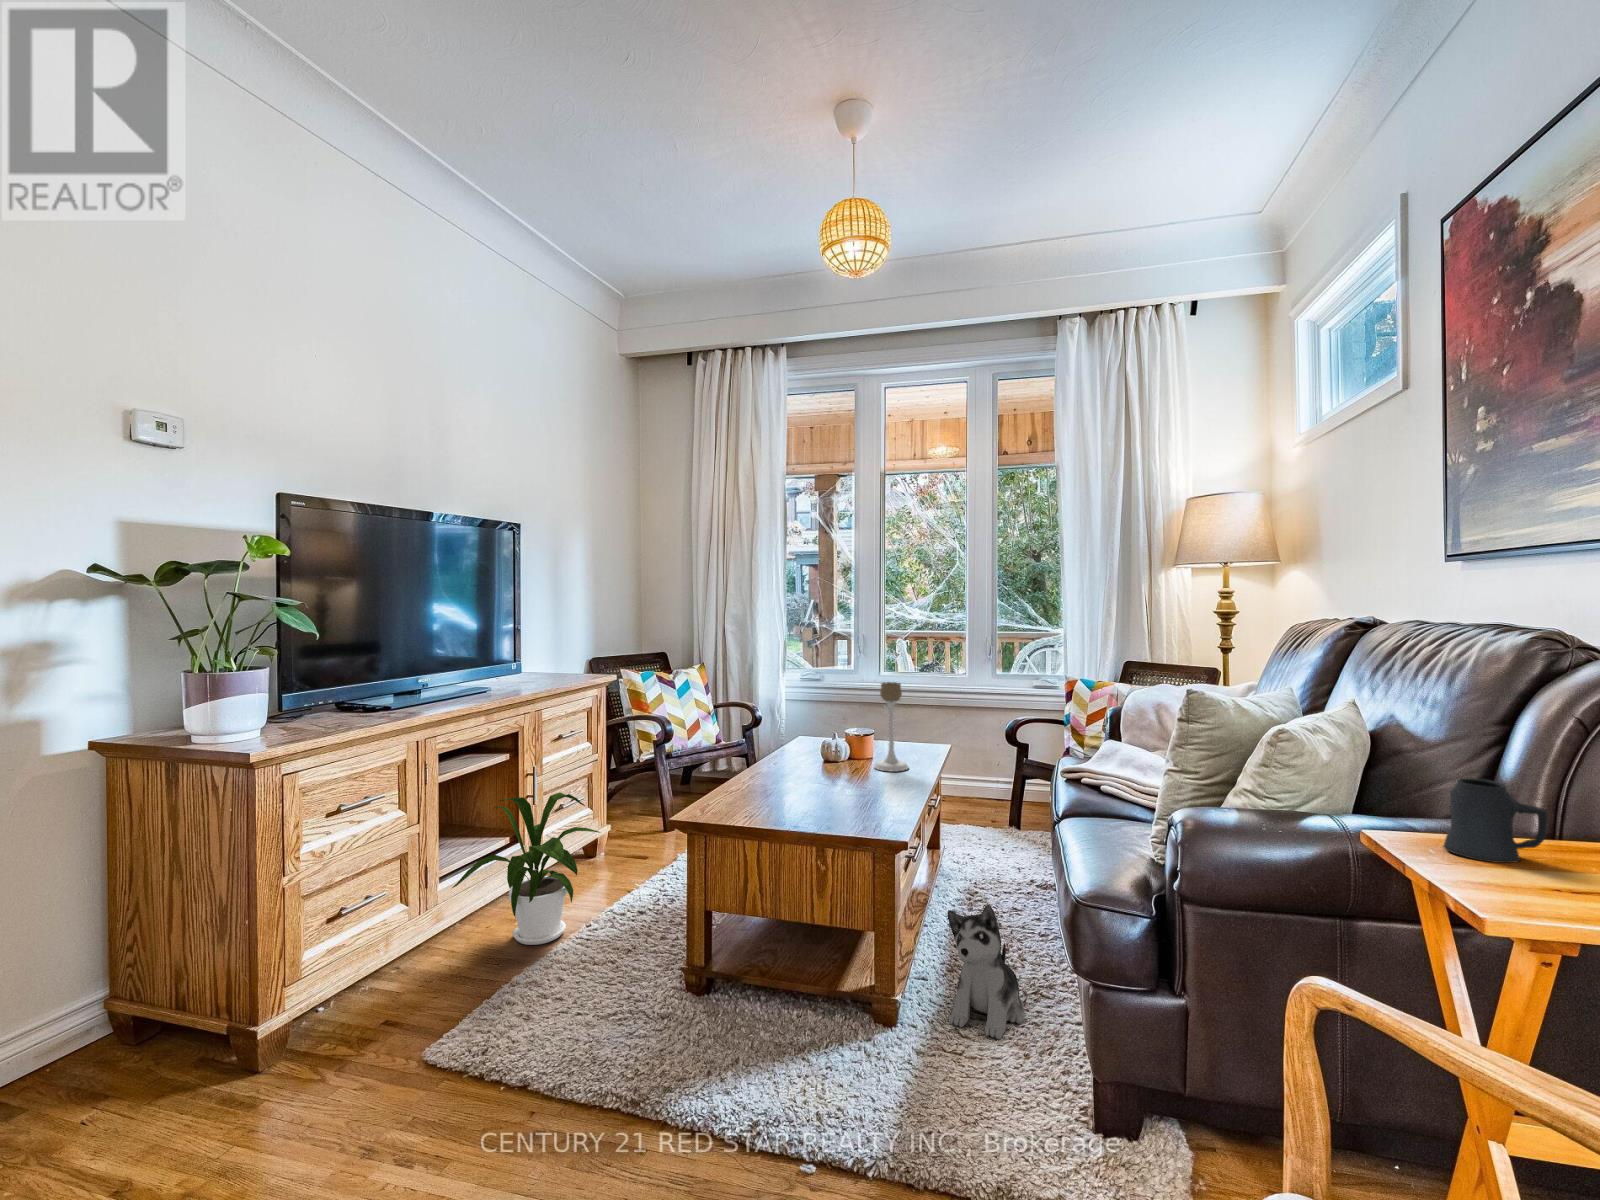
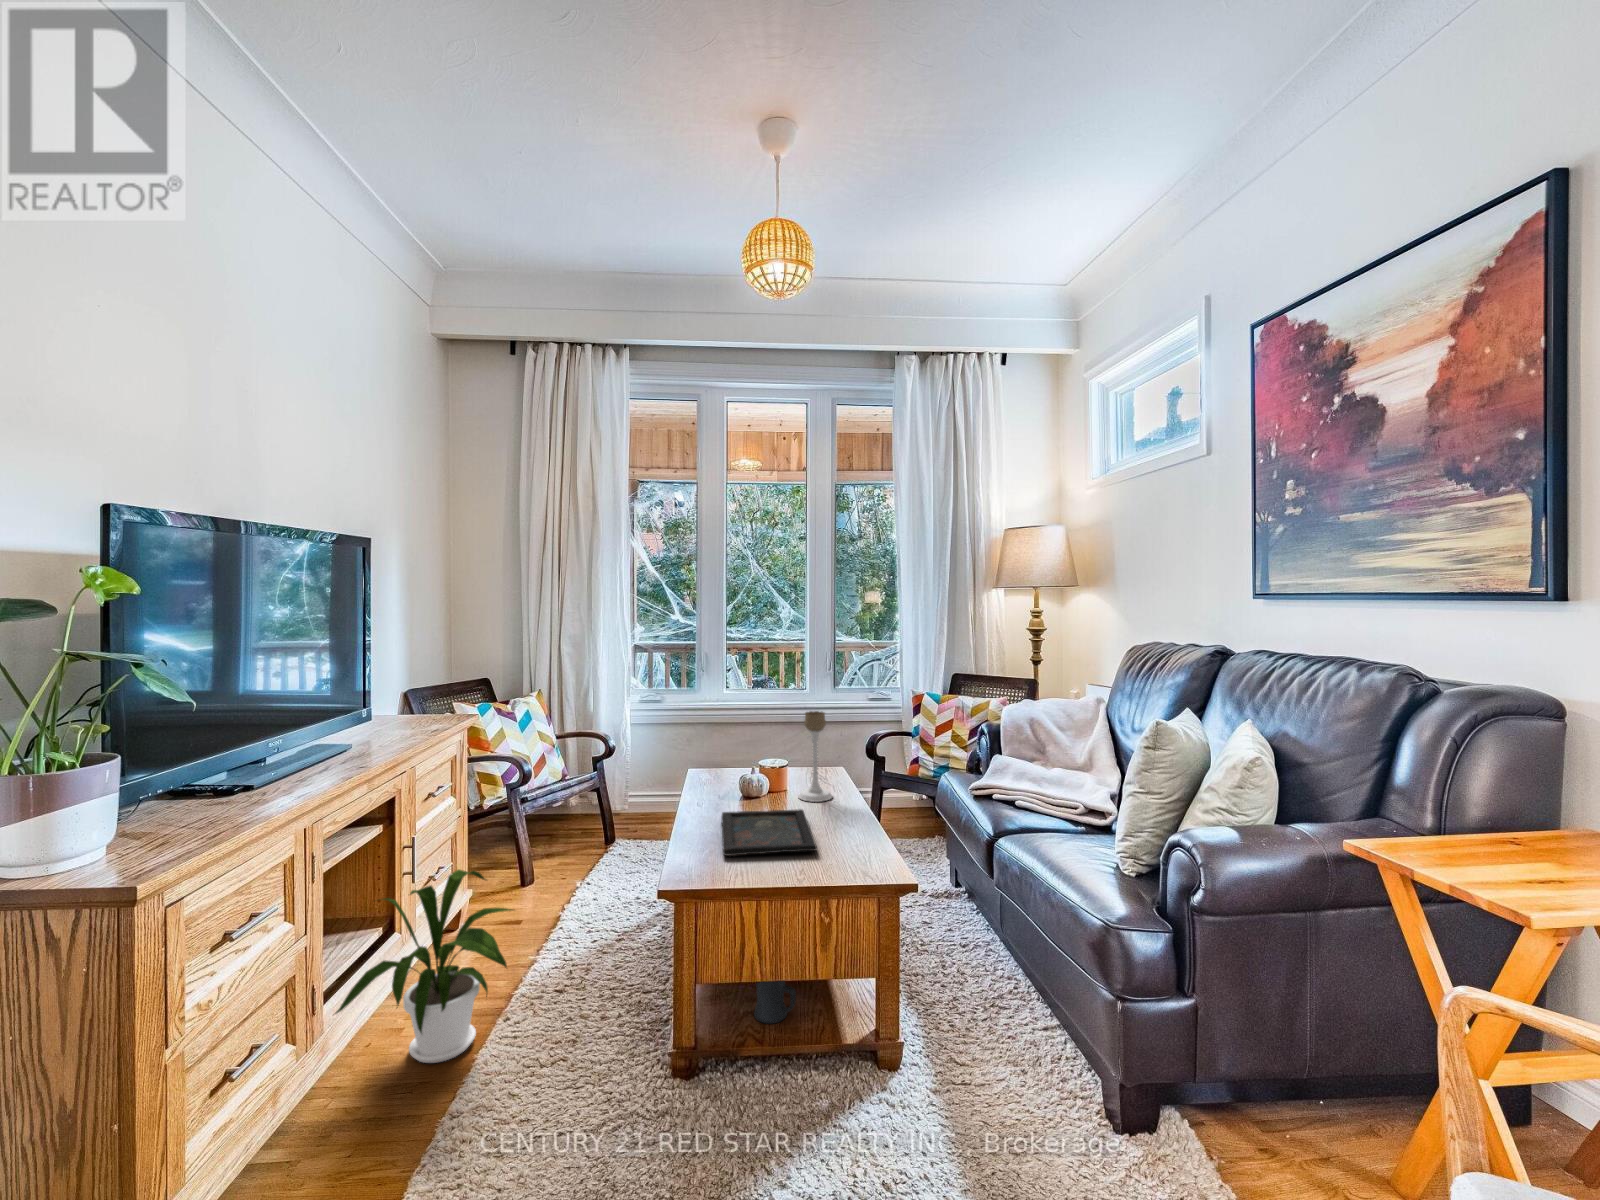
tray: none [753,769,861,807] -> present [721,809,817,856]
mug: present [1444,778,1548,863] -> present [754,981,796,1024]
plush toy: present [948,905,1025,1039] -> none [932,929,1003,1056]

